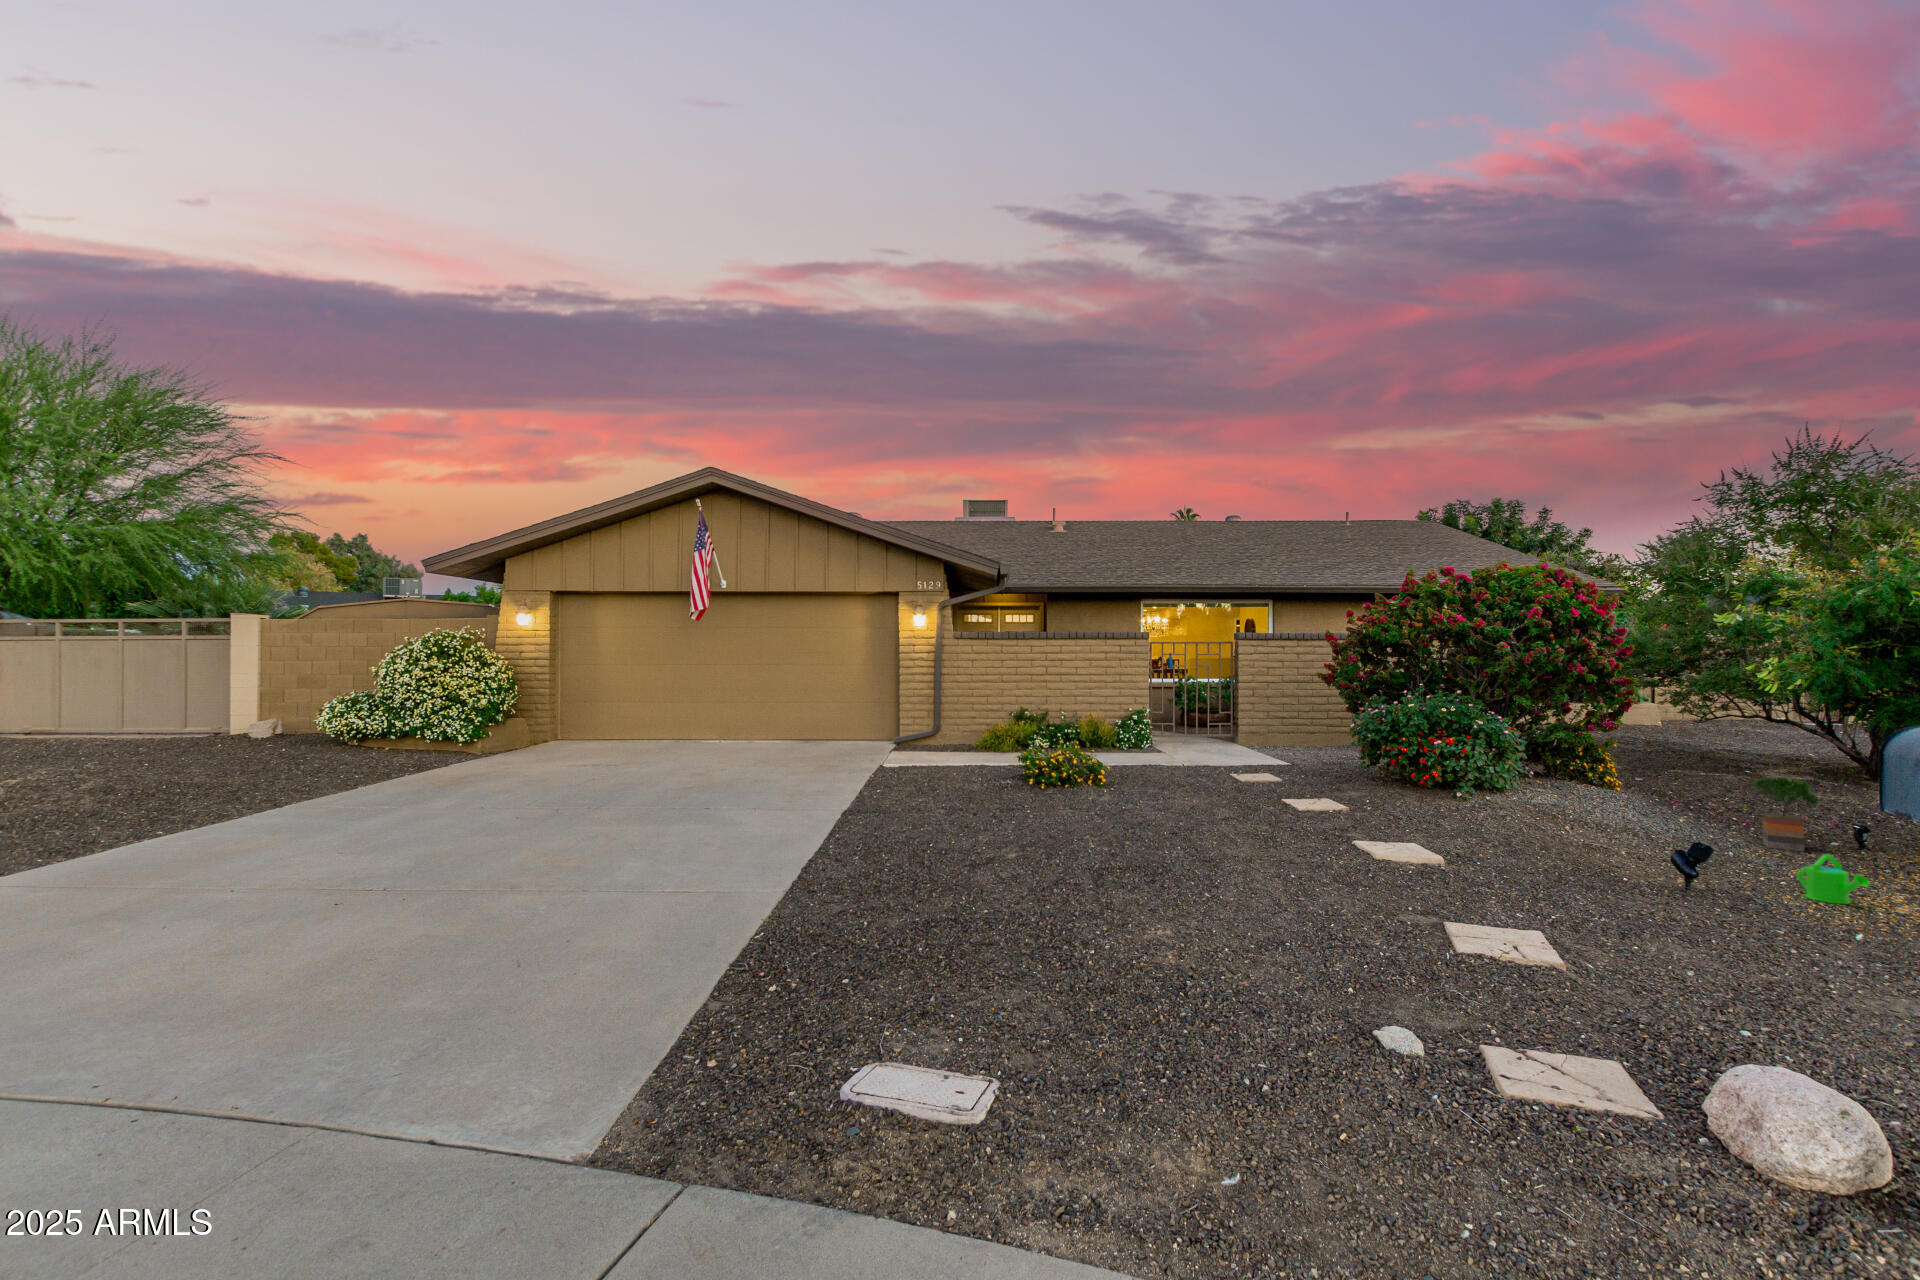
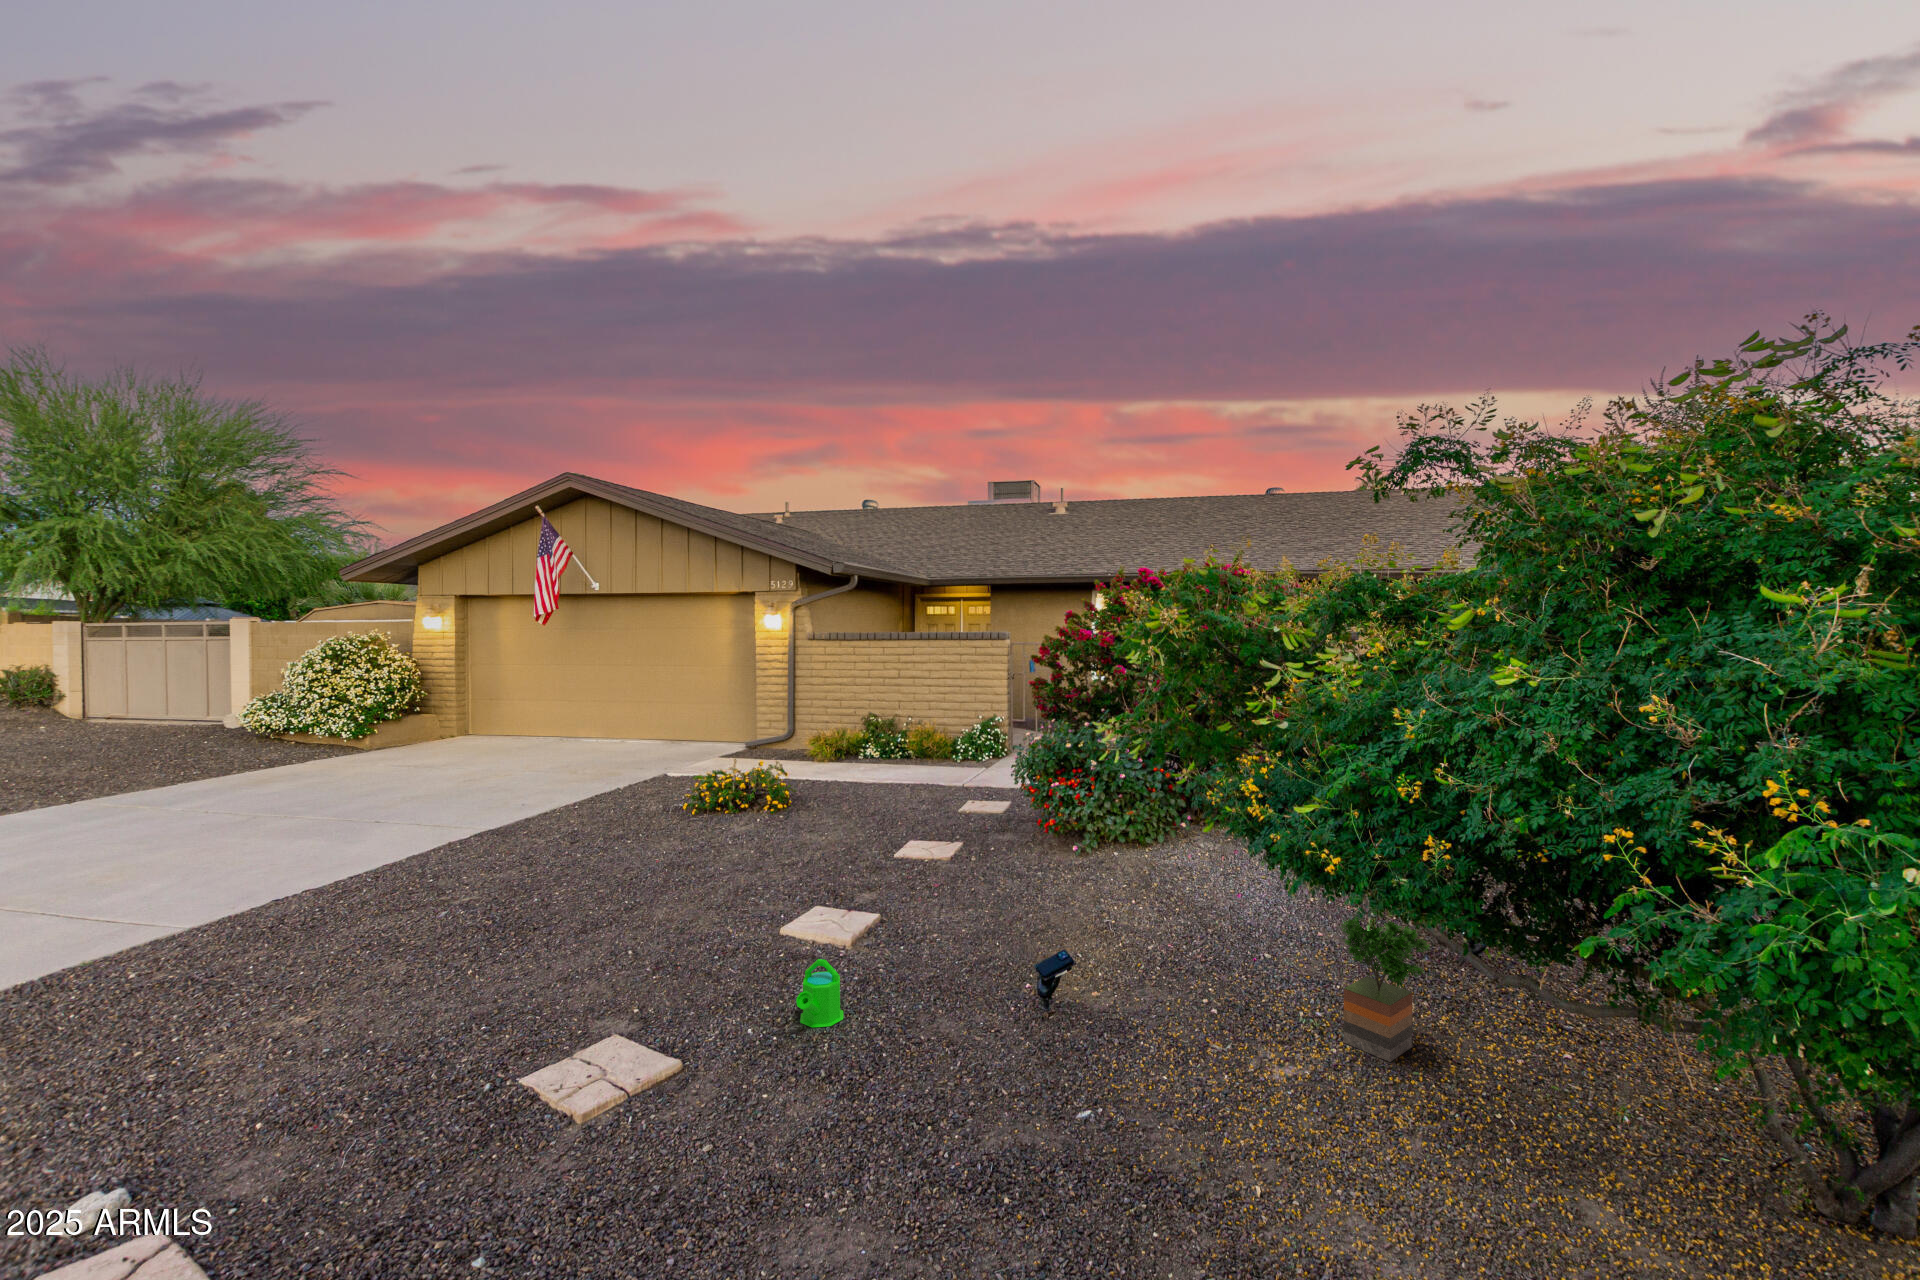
watering can: present [1797,854,1869,904] -> present [796,959,843,1028]

